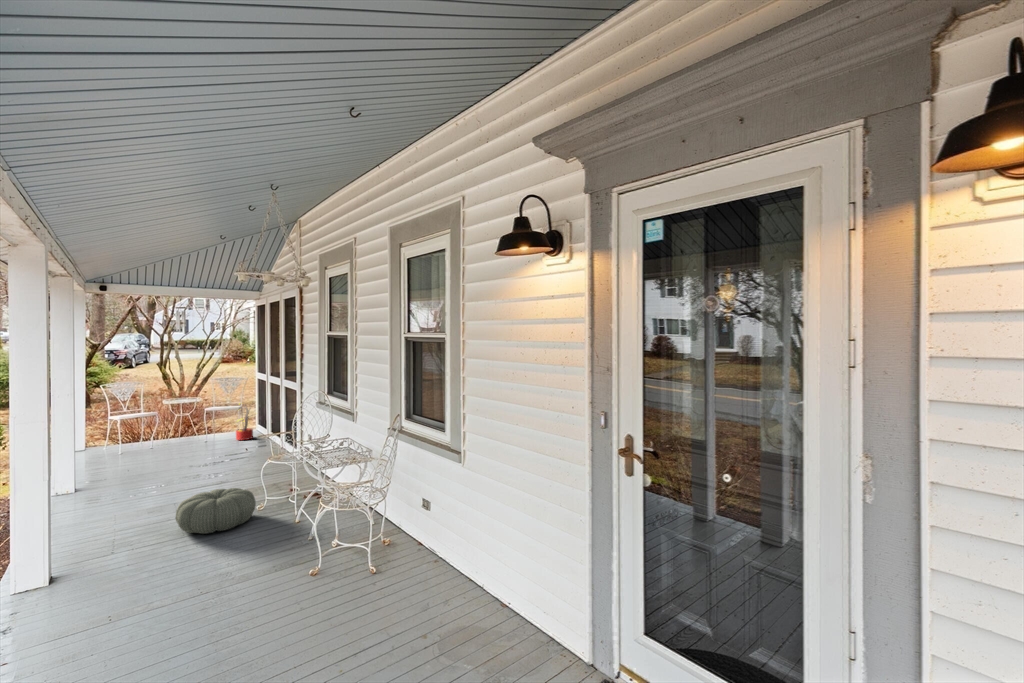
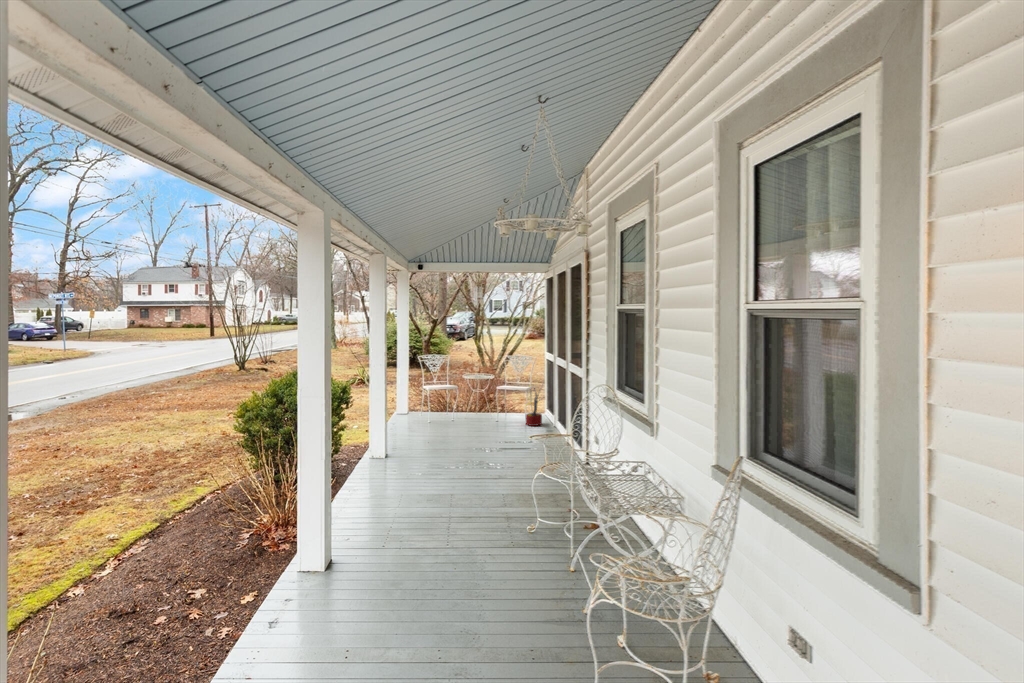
pouf: present [176,488,256,534] -> none [440,502,525,564]

